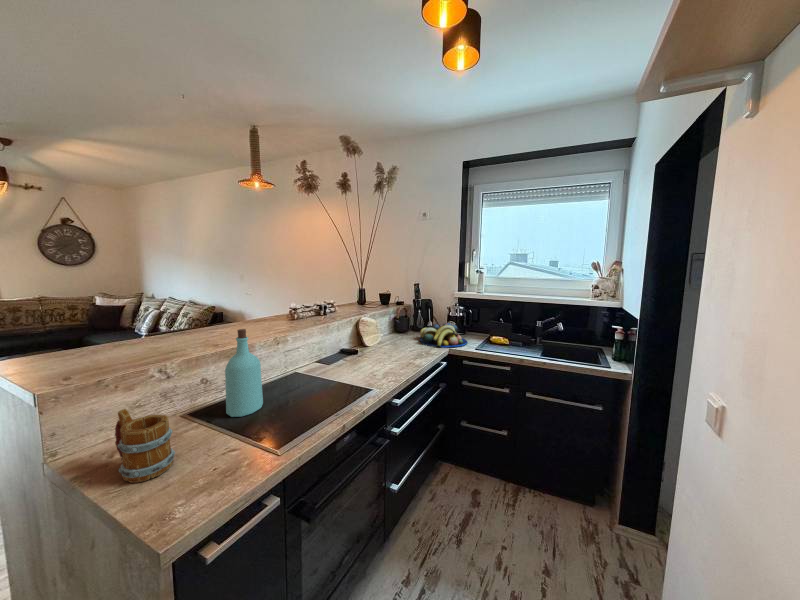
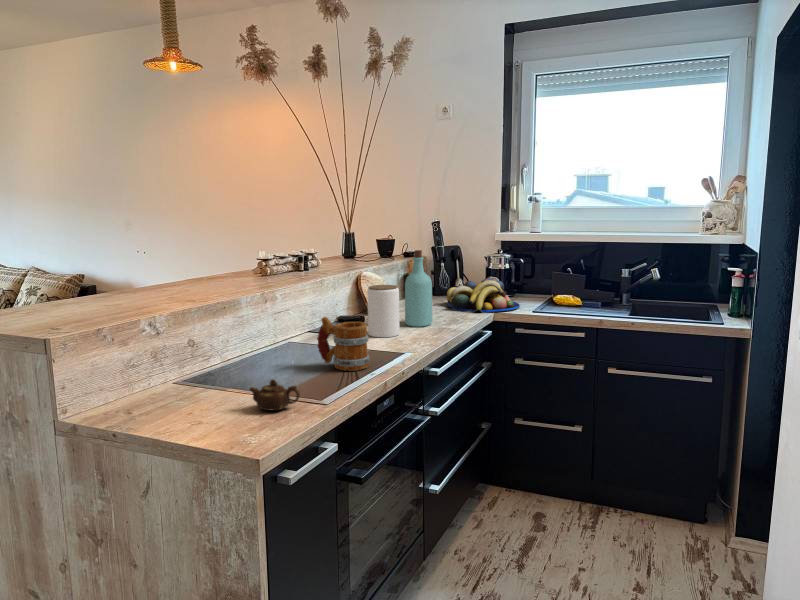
bottle: present [225,329,263,417] -> present [405,250,433,327]
jar: none [356,331,378,370] -> present [367,285,400,337]
mug: present [115,409,175,483] -> present [317,317,370,371]
teapot: none [210,435,254,465] -> present [249,379,300,410]

